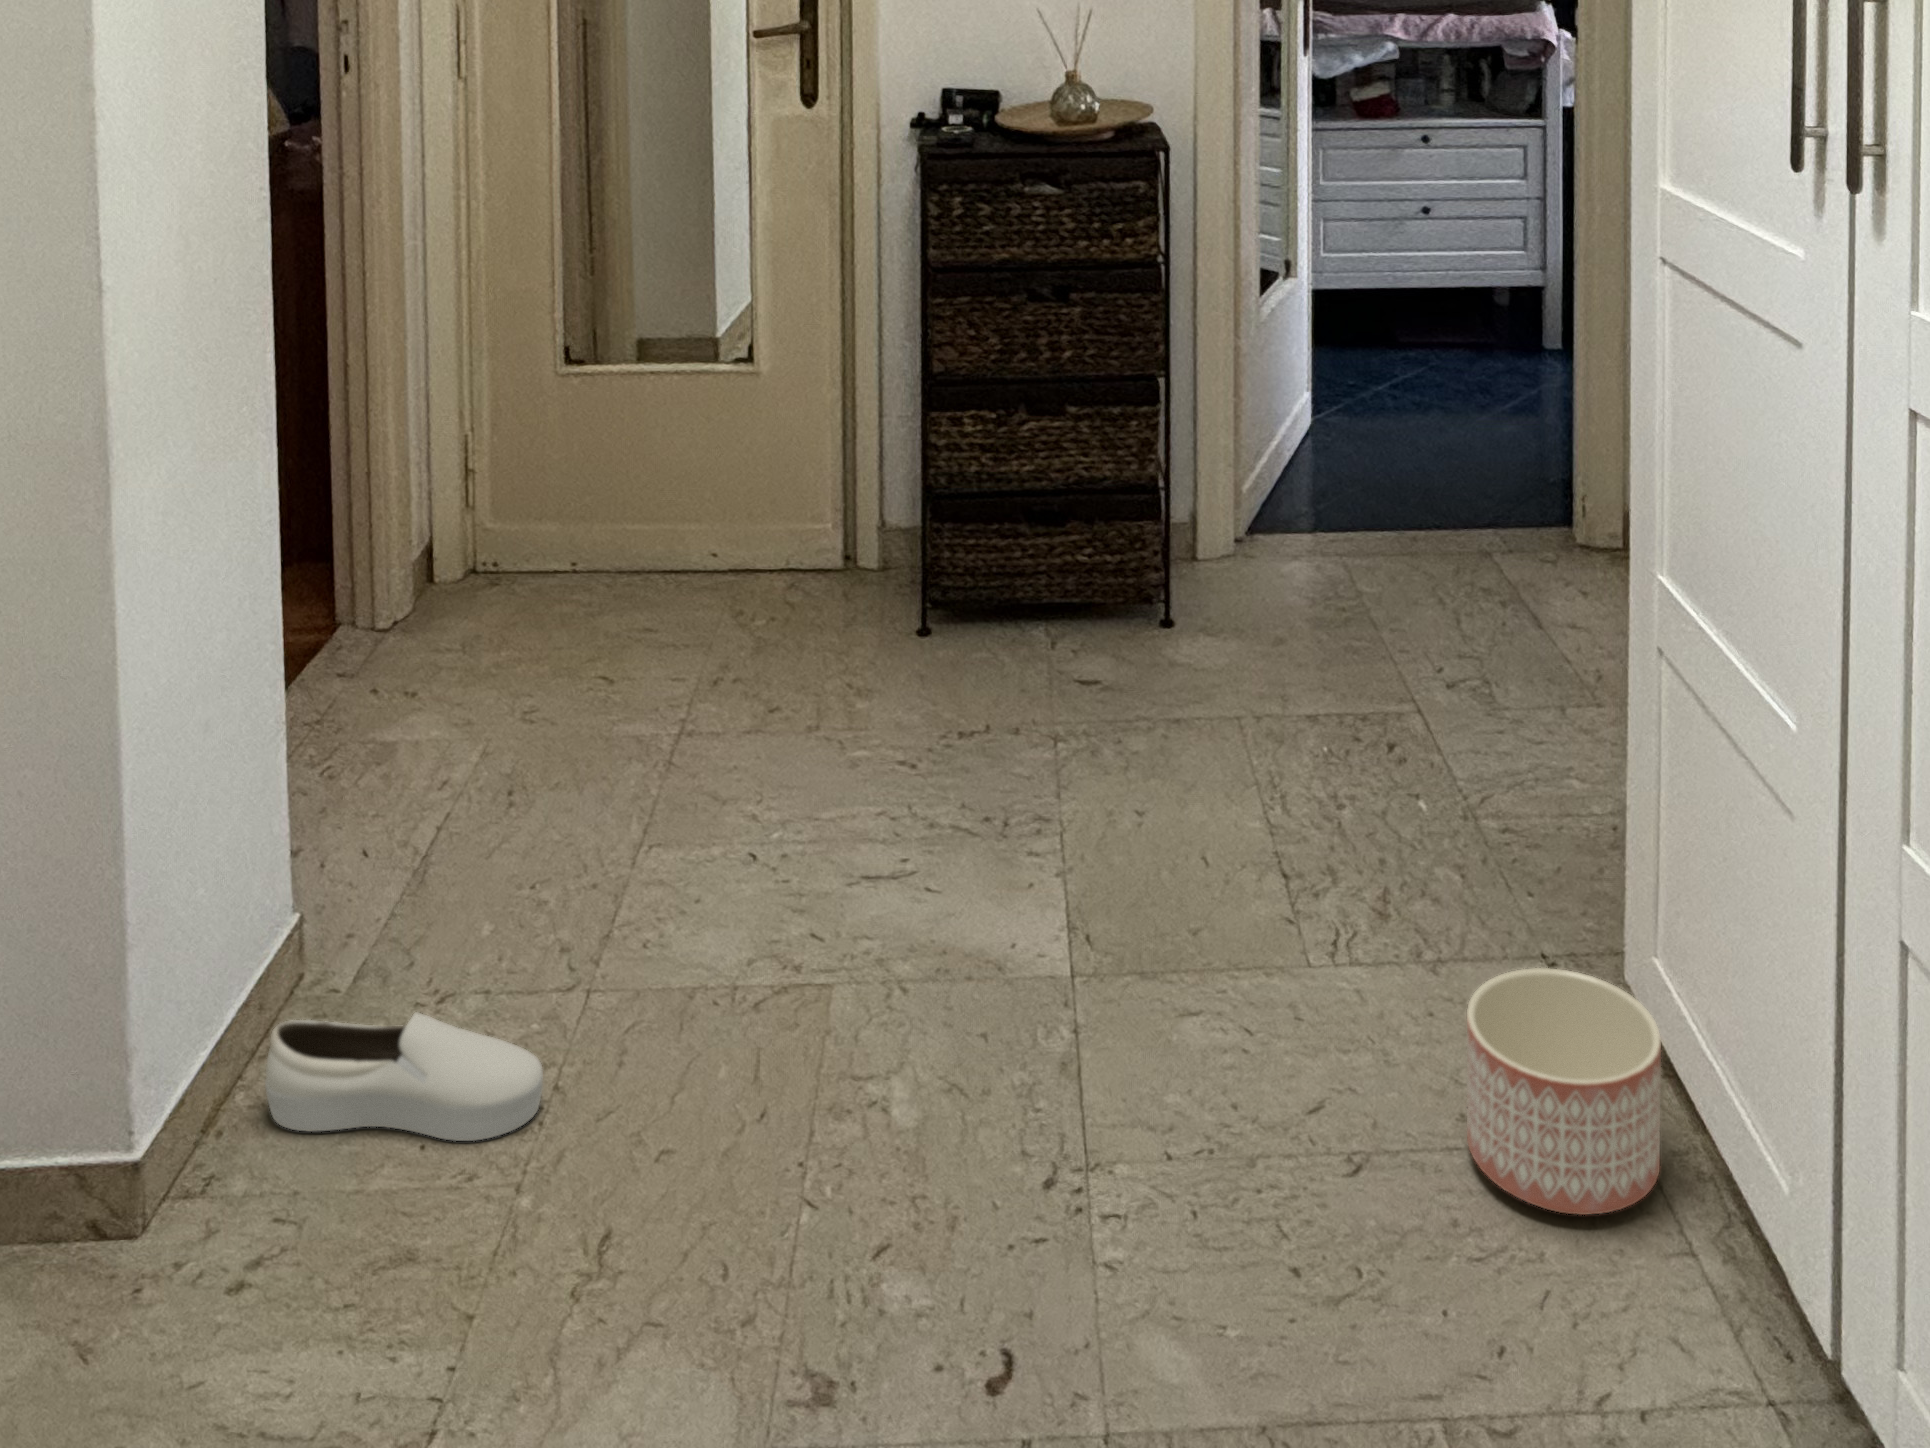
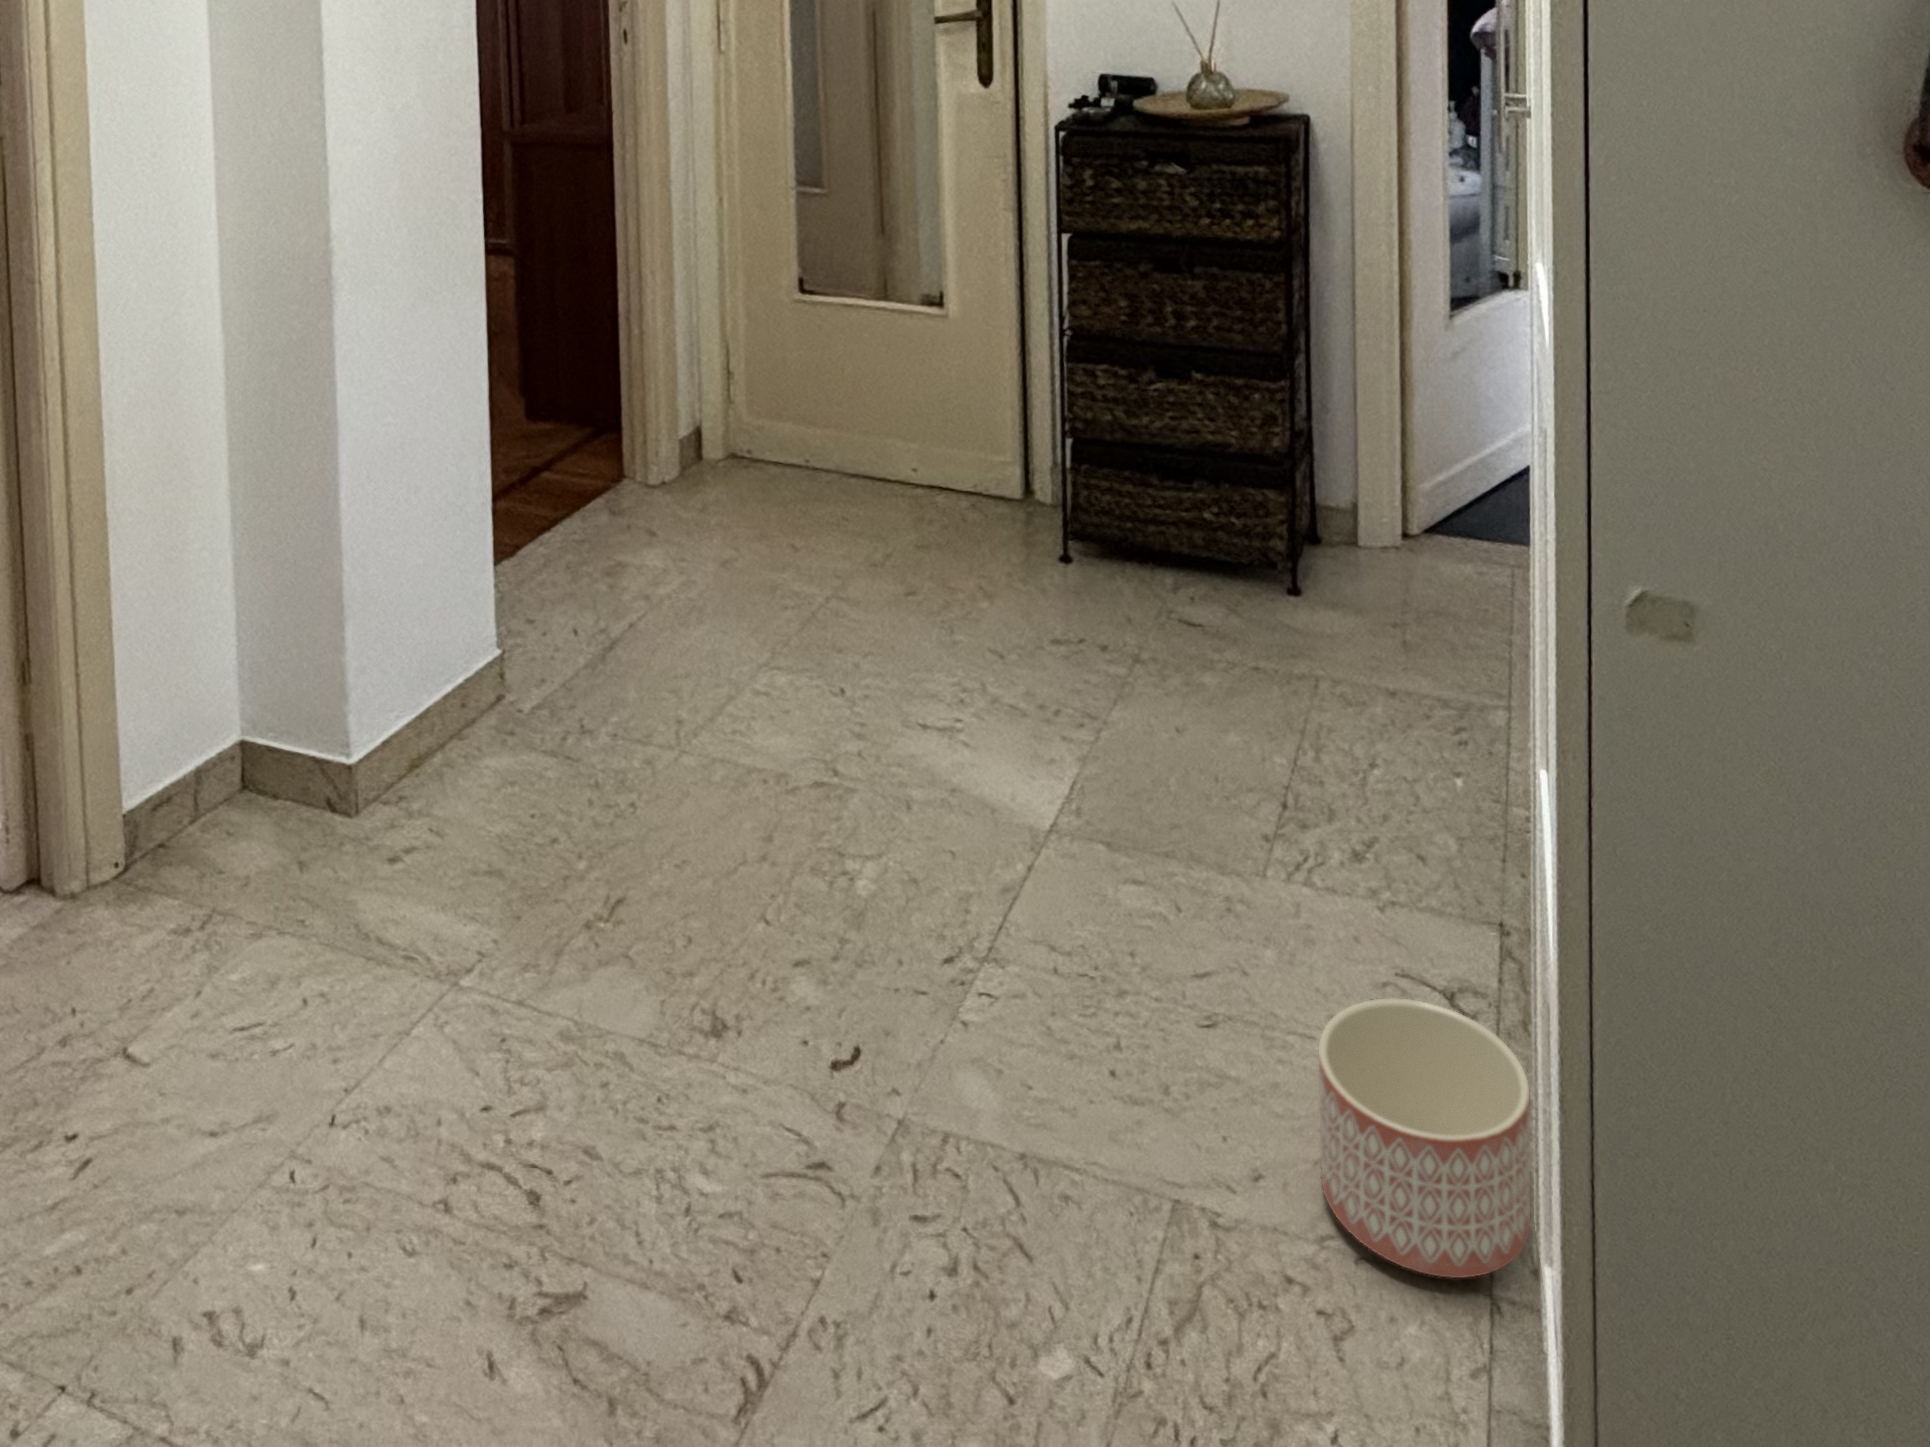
shoe: present [265,1013,543,1141] -> none [365,786,556,915]

